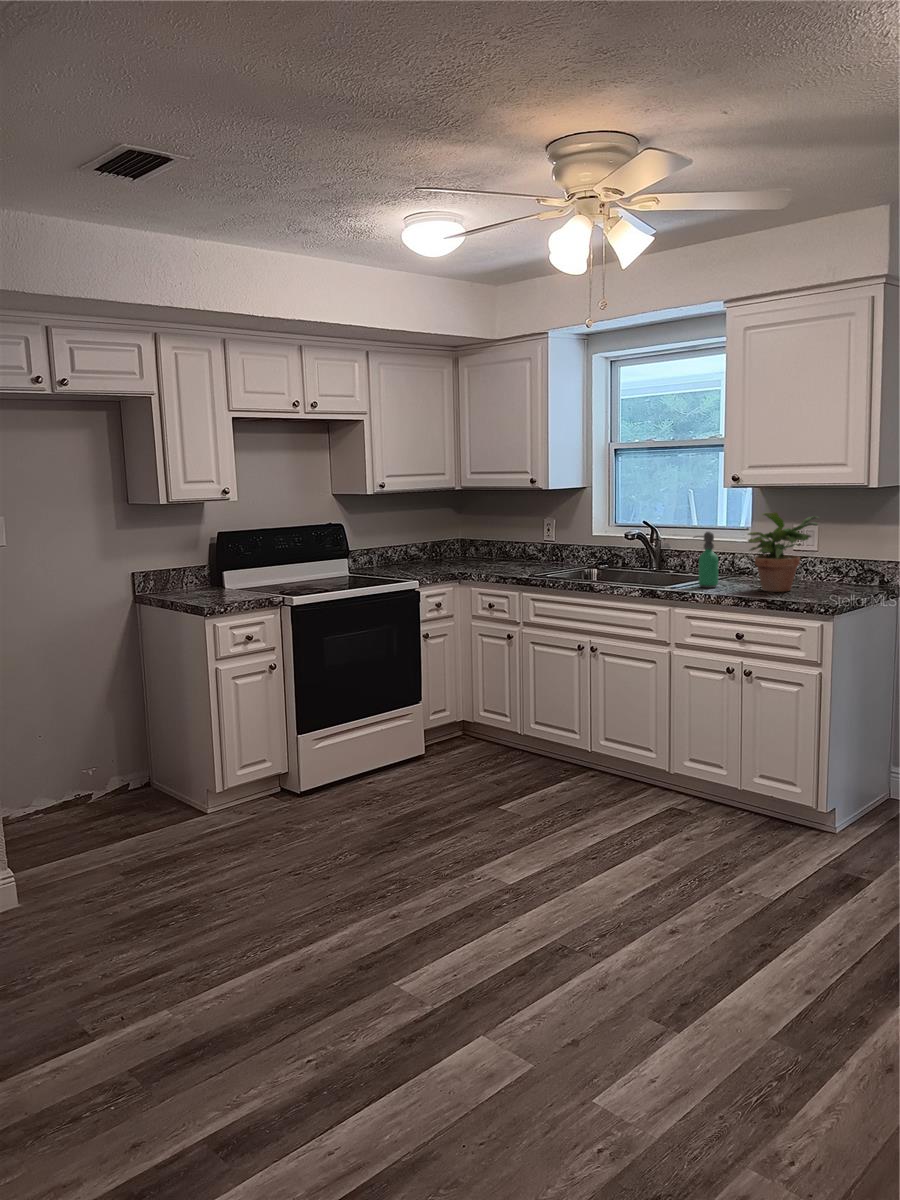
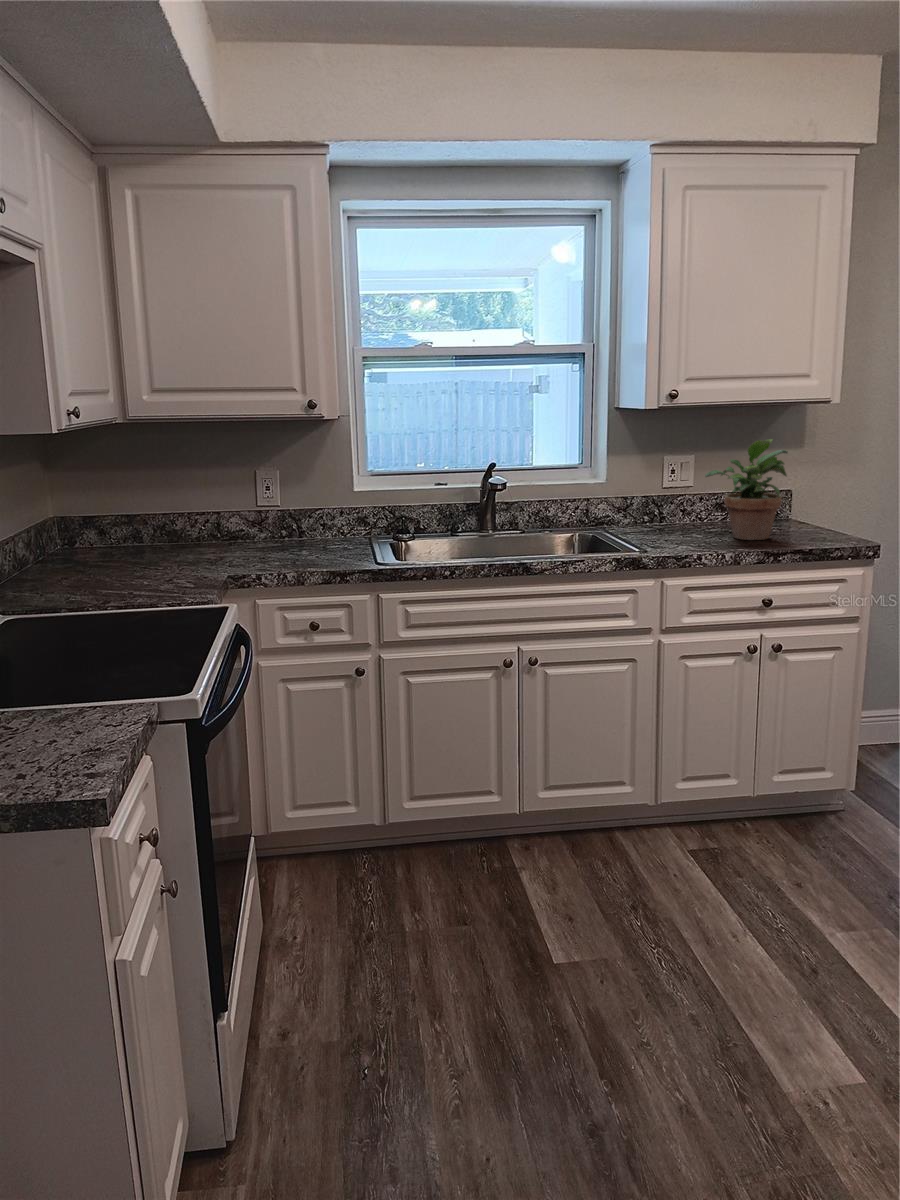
soap dispenser: present [694,532,719,588] -> none [666,470,694,546]

